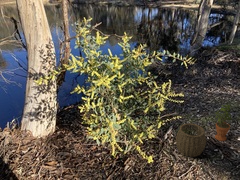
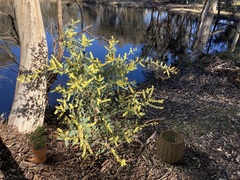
potted plant: present [215,105,232,141] -> present [27,124,47,163]

